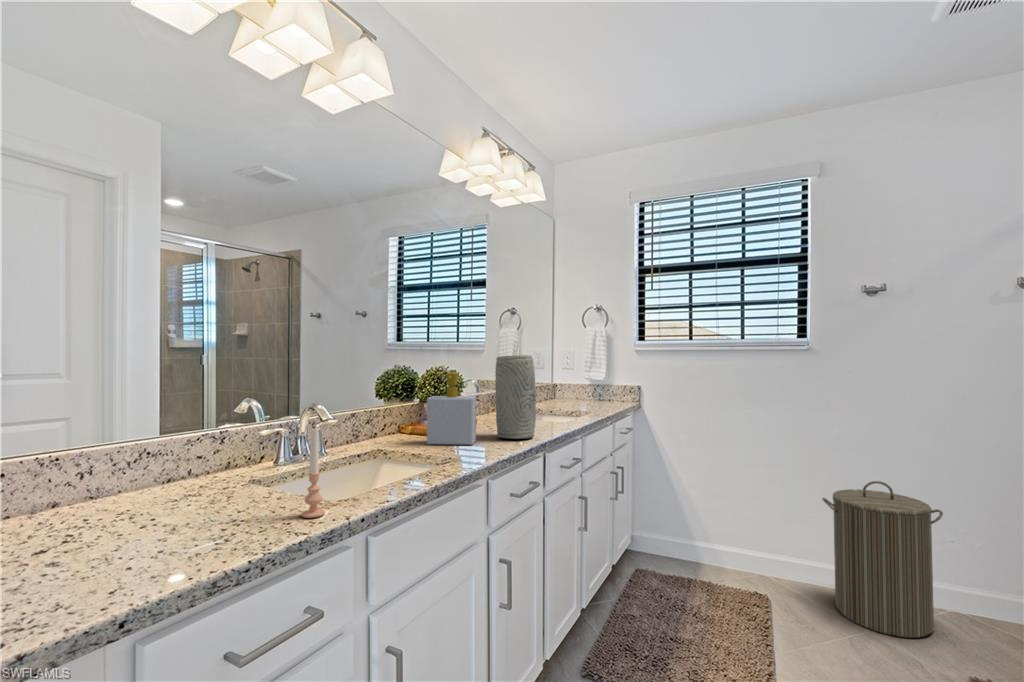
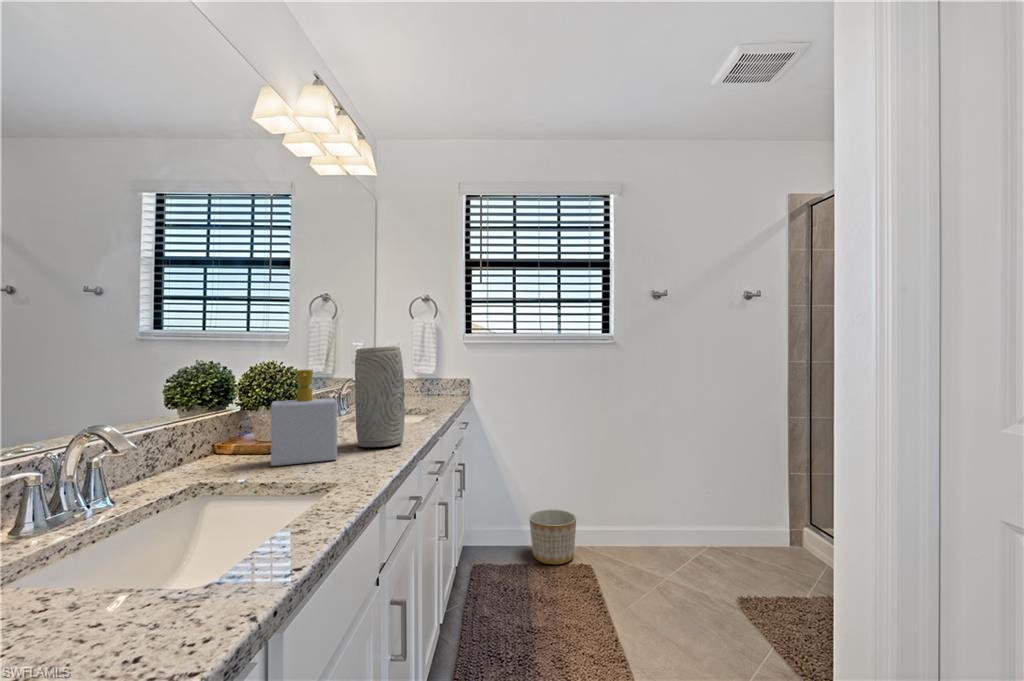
candle: present [302,428,325,518] -> none [155,465,202,631]
laundry hamper: present [823,481,943,638] -> none [629,450,710,575]
planter: none [700,528,755,589] -> present [529,509,576,565]

